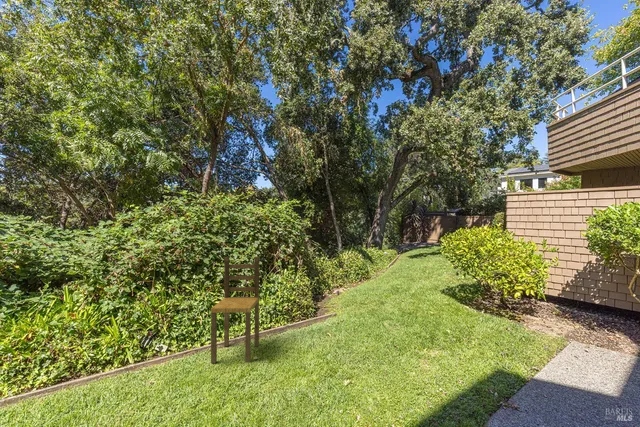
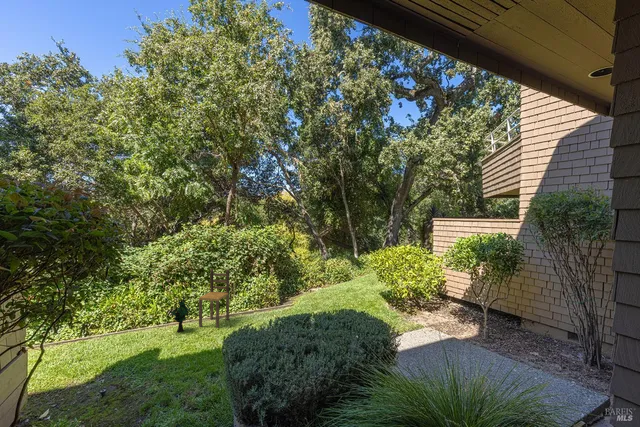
decorative plant: none [156,309,197,380] -> present [170,298,190,332]

